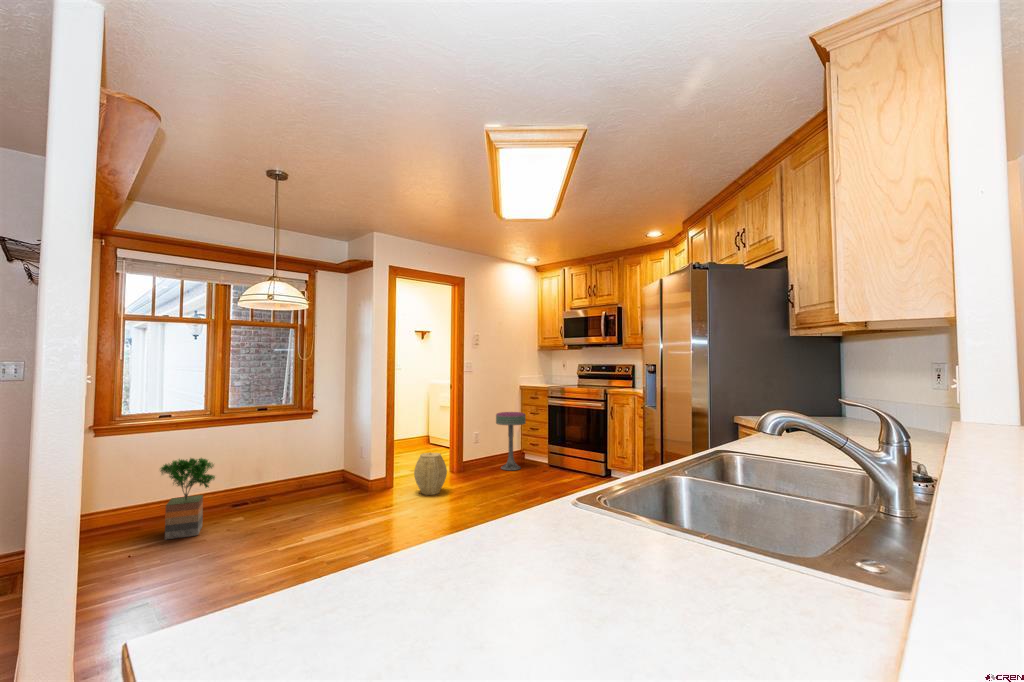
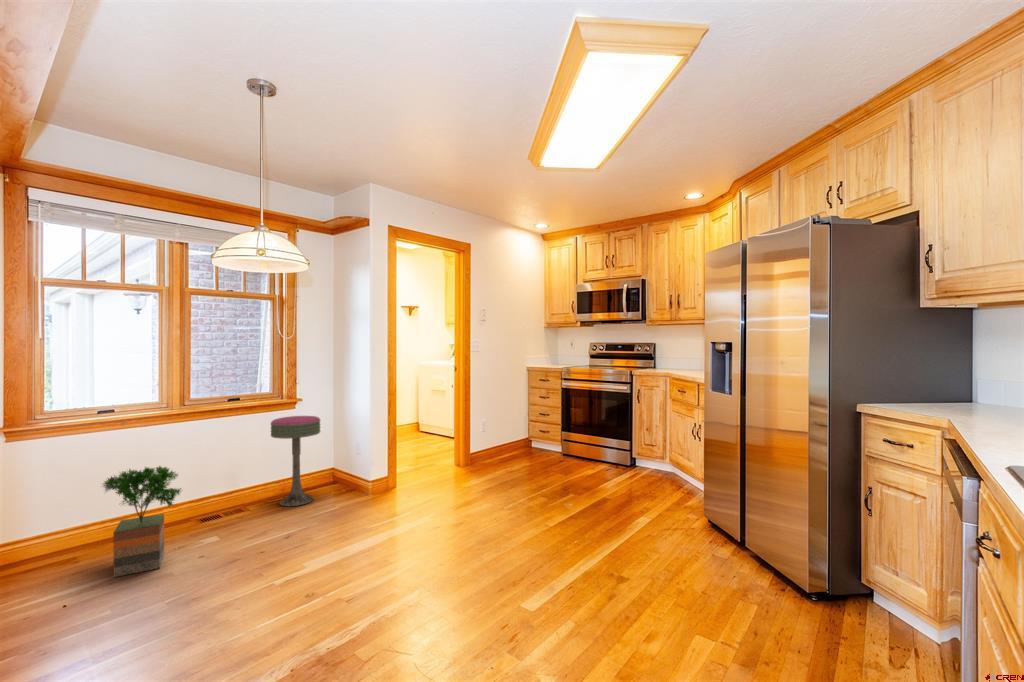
bar stool: present [496,412,526,470] -> present [271,416,320,506]
woven basket: present [414,453,447,495] -> none [423,447,461,497]

